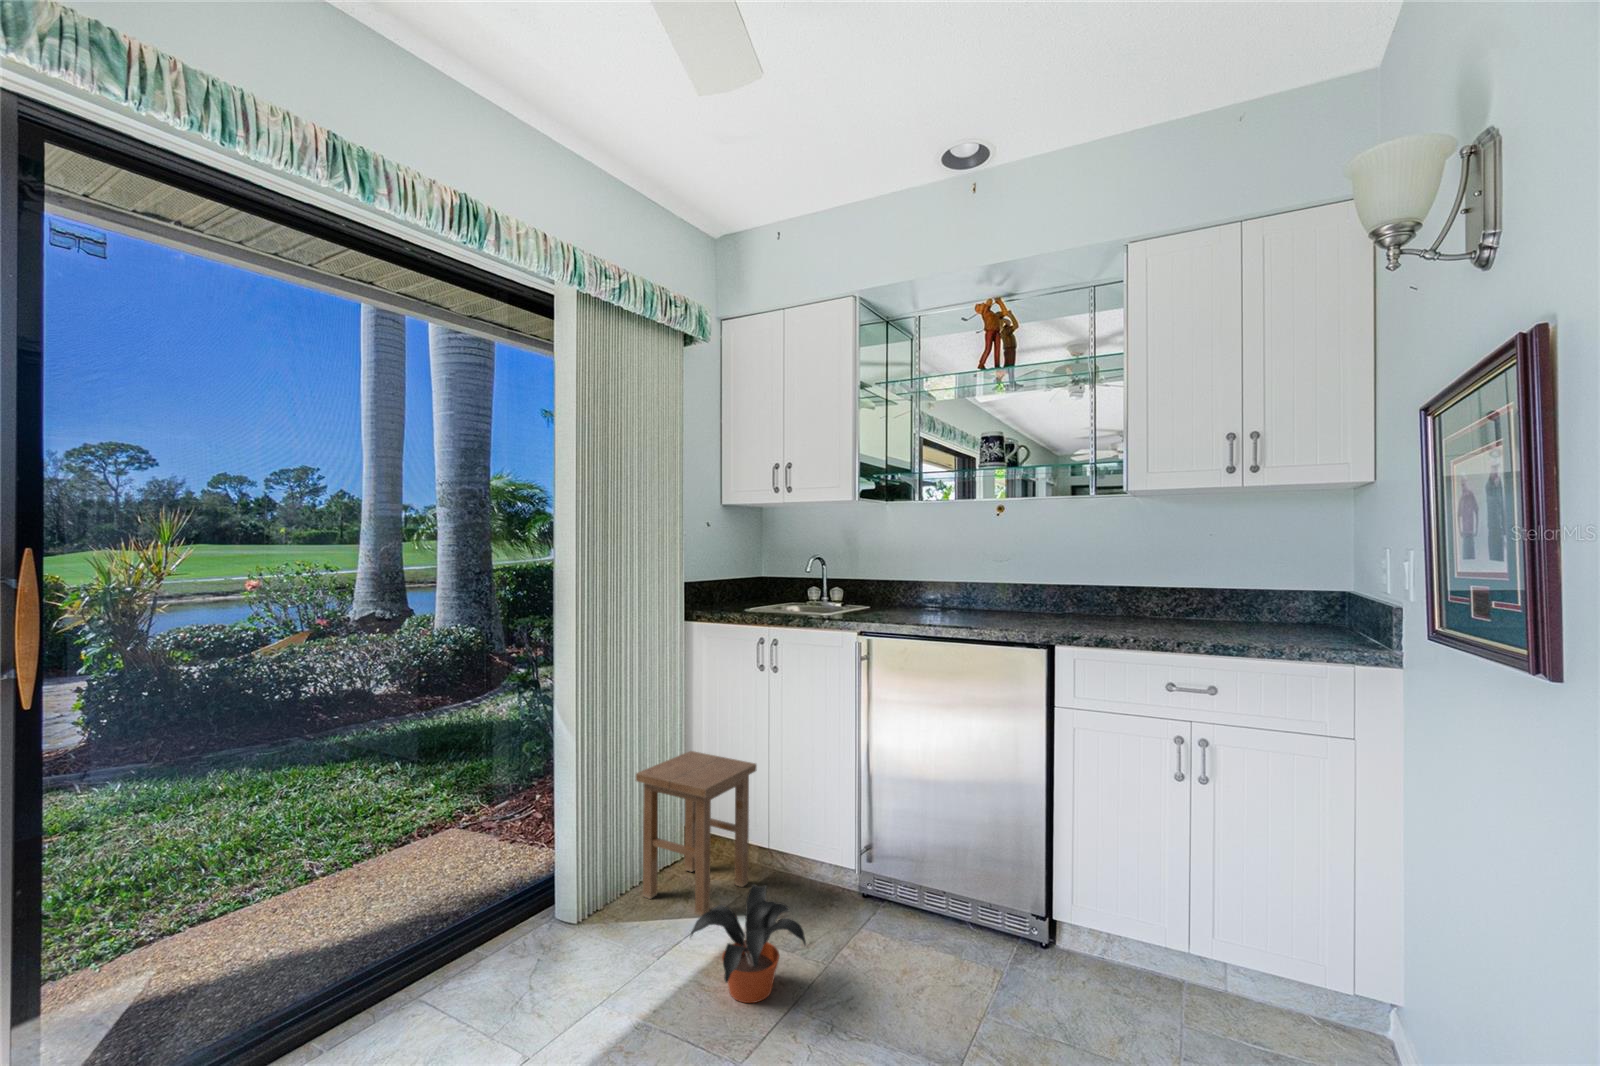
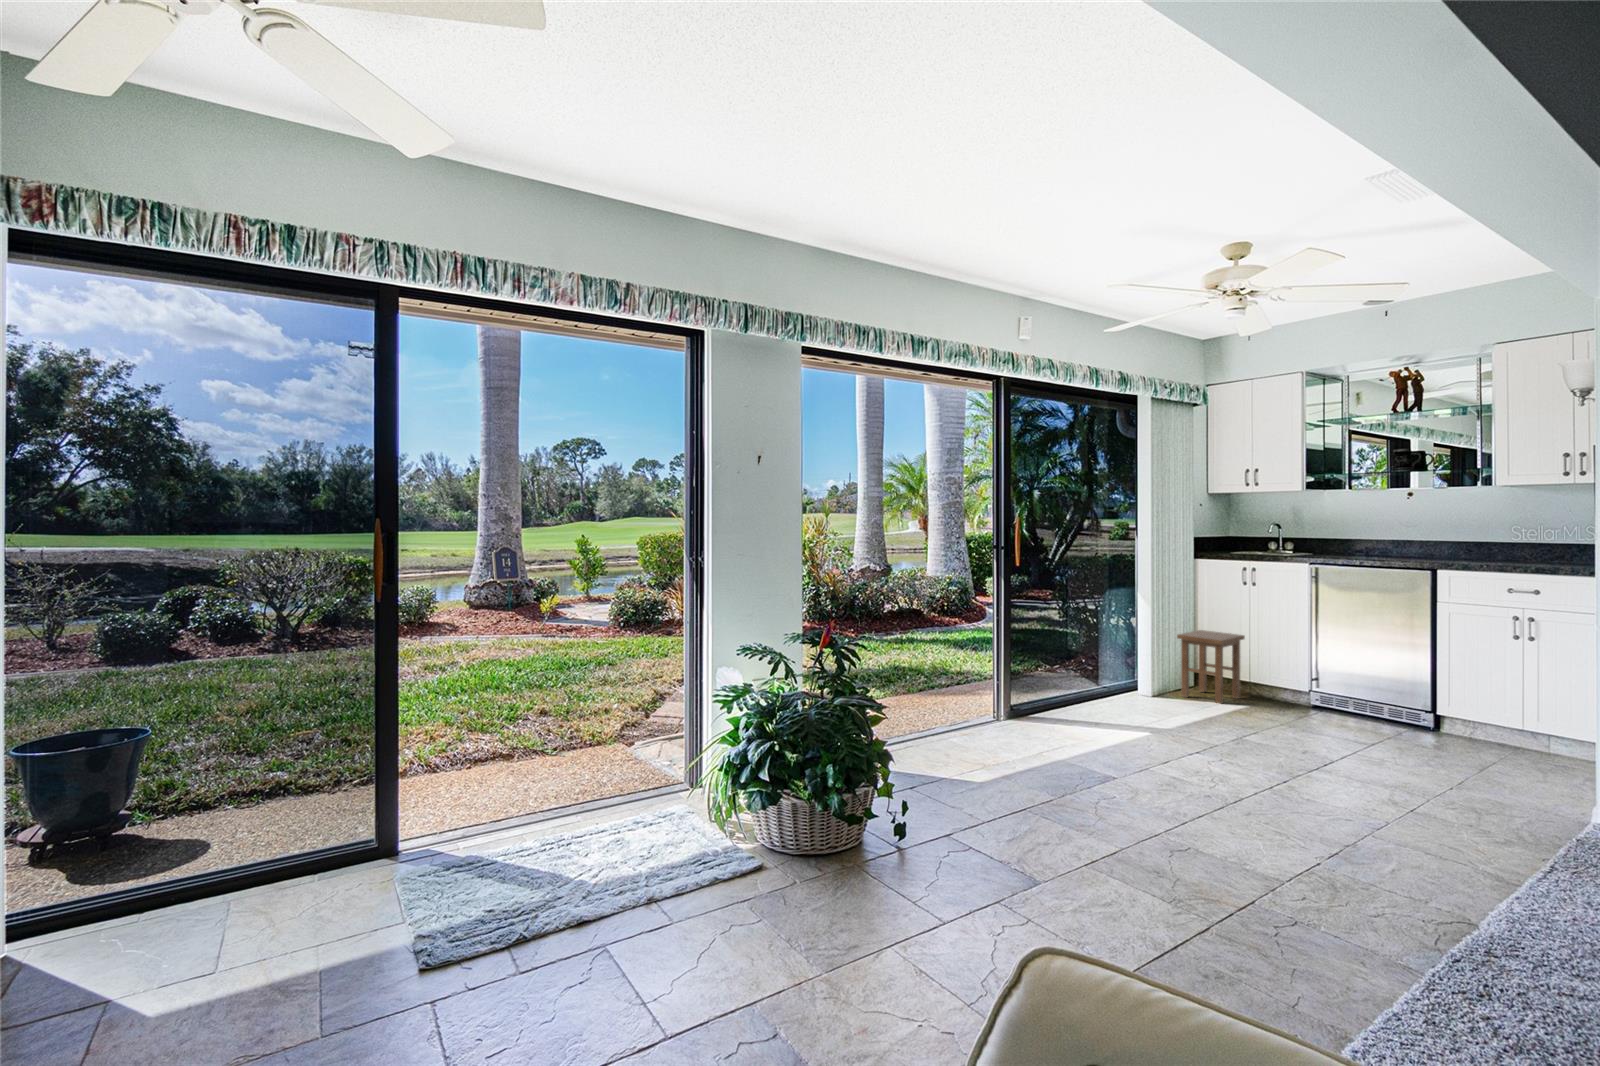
potted plant: present [690,884,806,1003] -> none [1229,679,1289,723]

